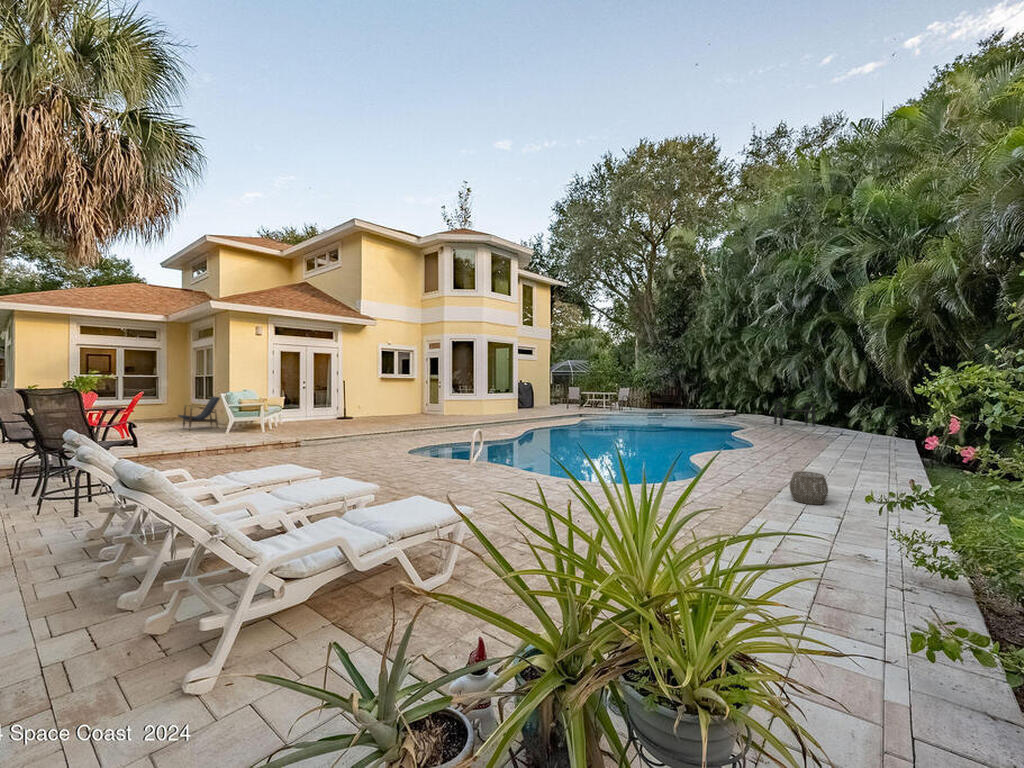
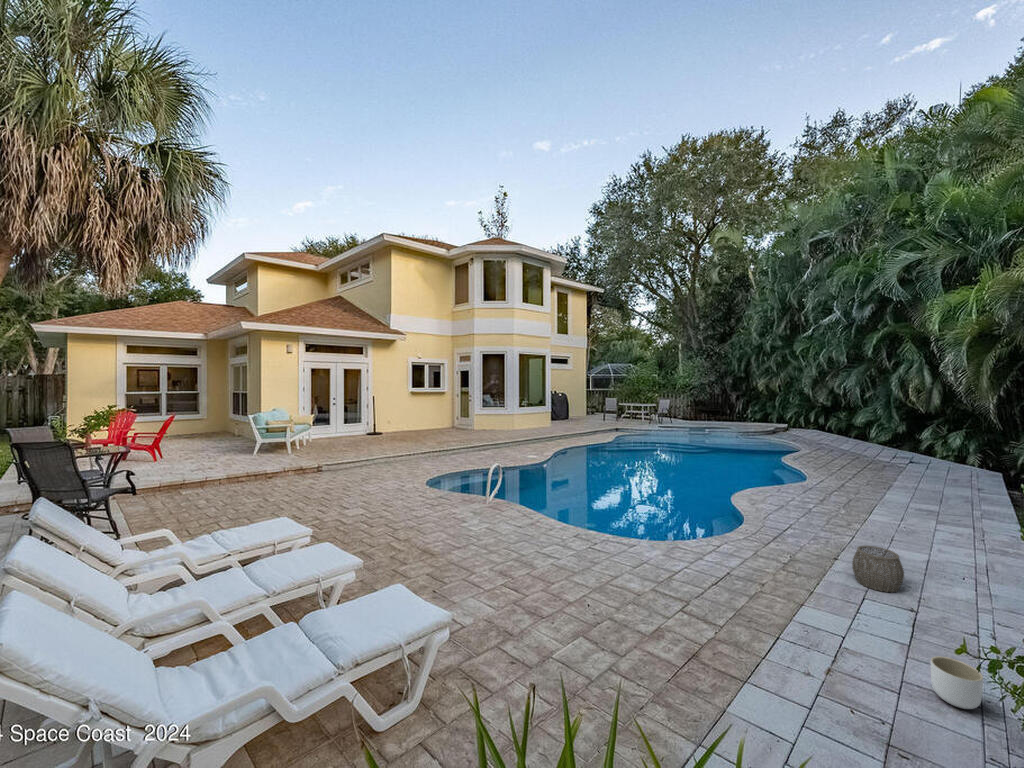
lounge chair: present [178,396,220,430] -> none [216,413,255,448]
bench: present [774,402,816,426] -> none [830,420,880,449]
planter: none [843,524,877,556] -> present [931,656,983,709]

